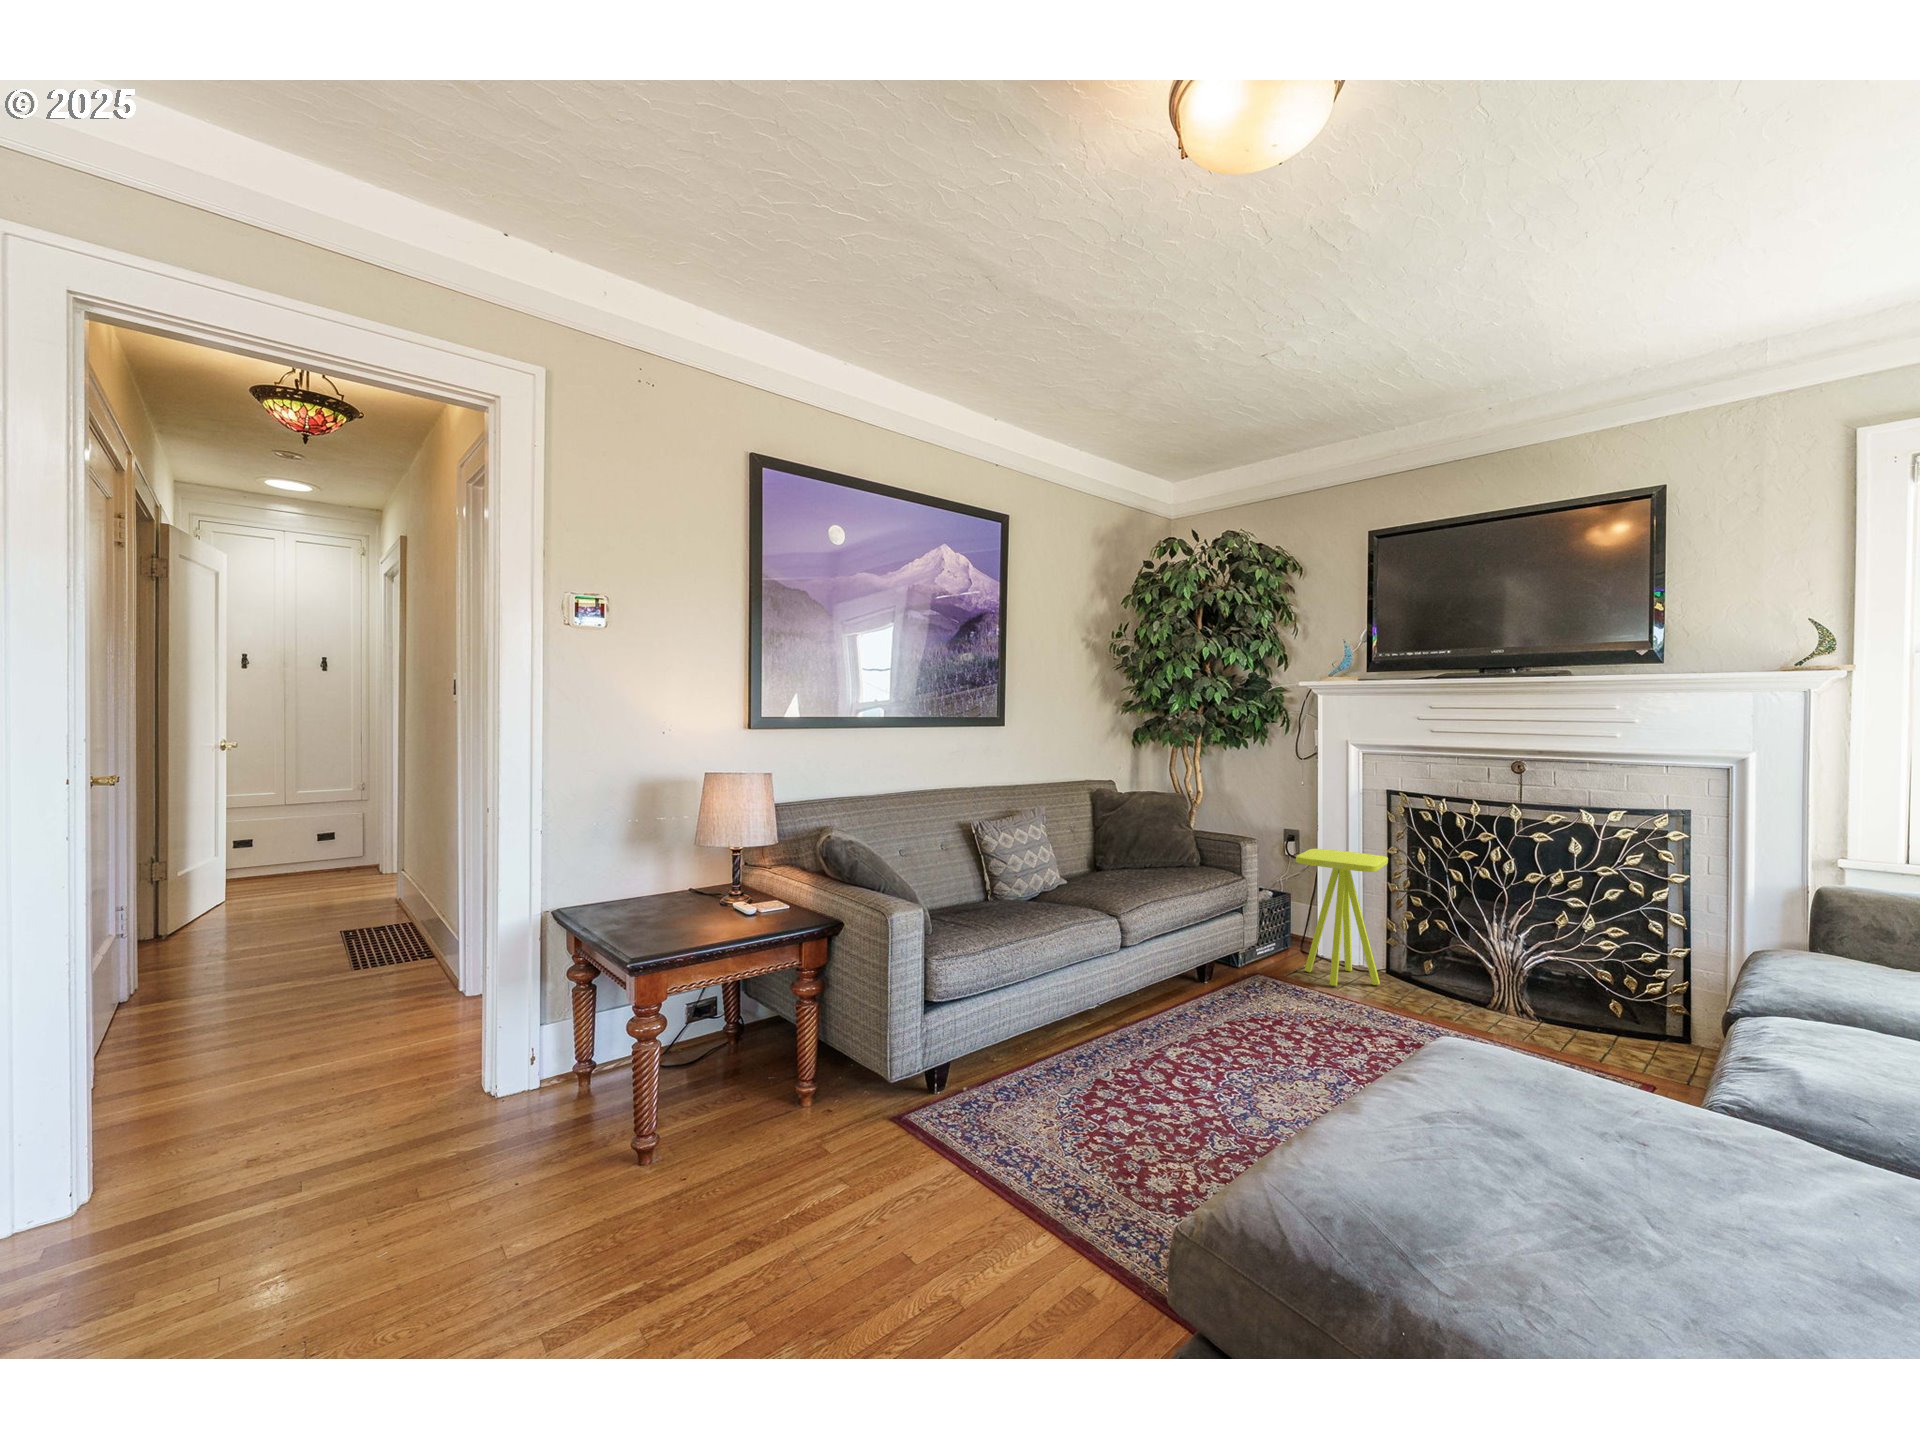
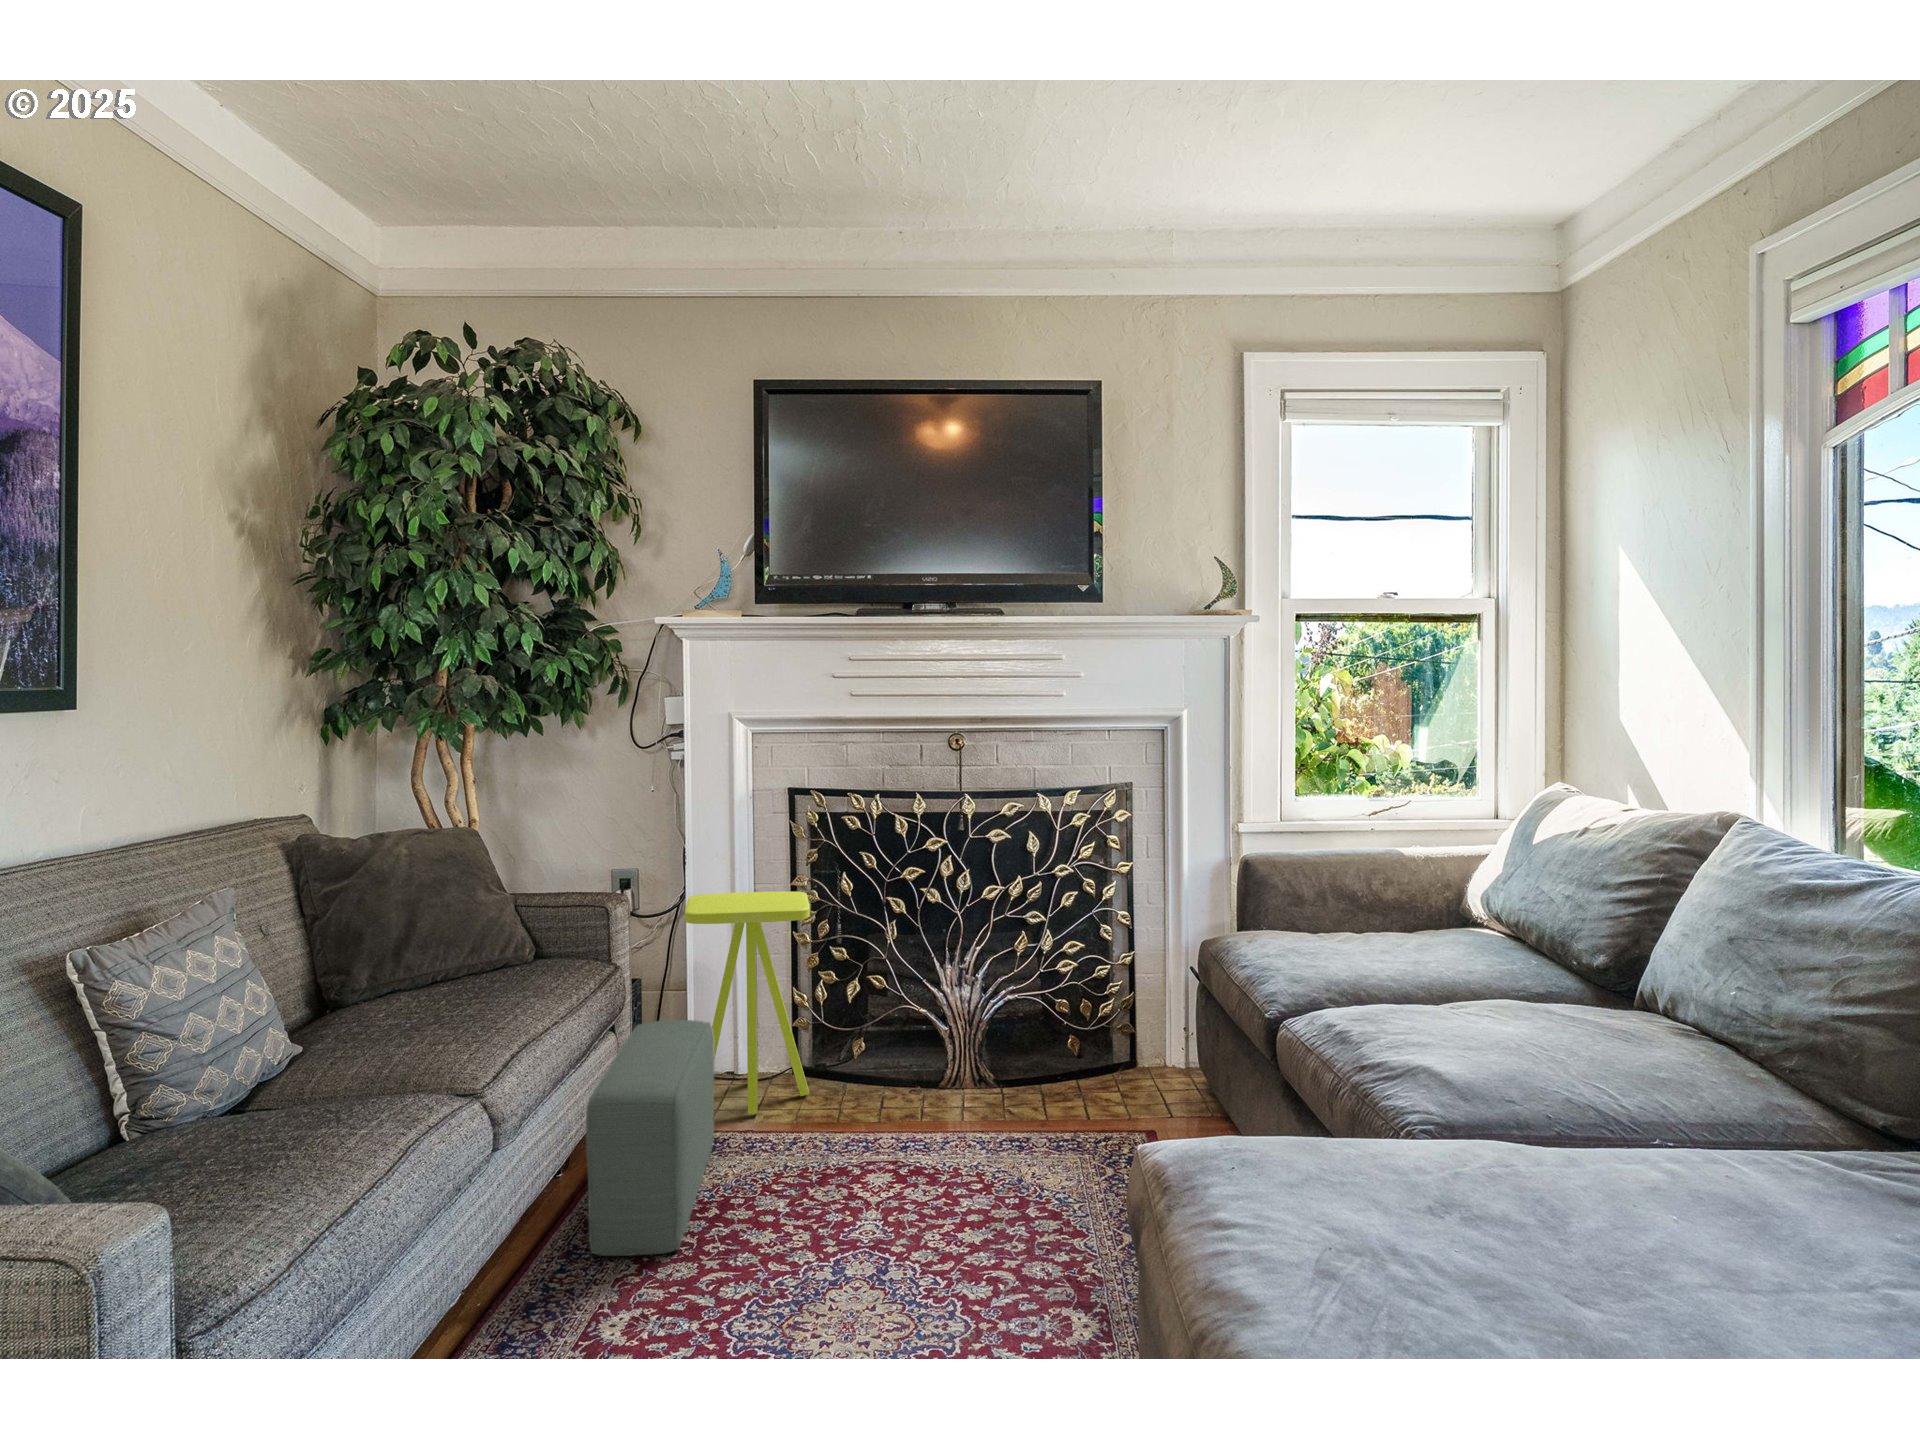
pouf: none [1191,913,1298,1034] -> present [586,1020,715,1256]

